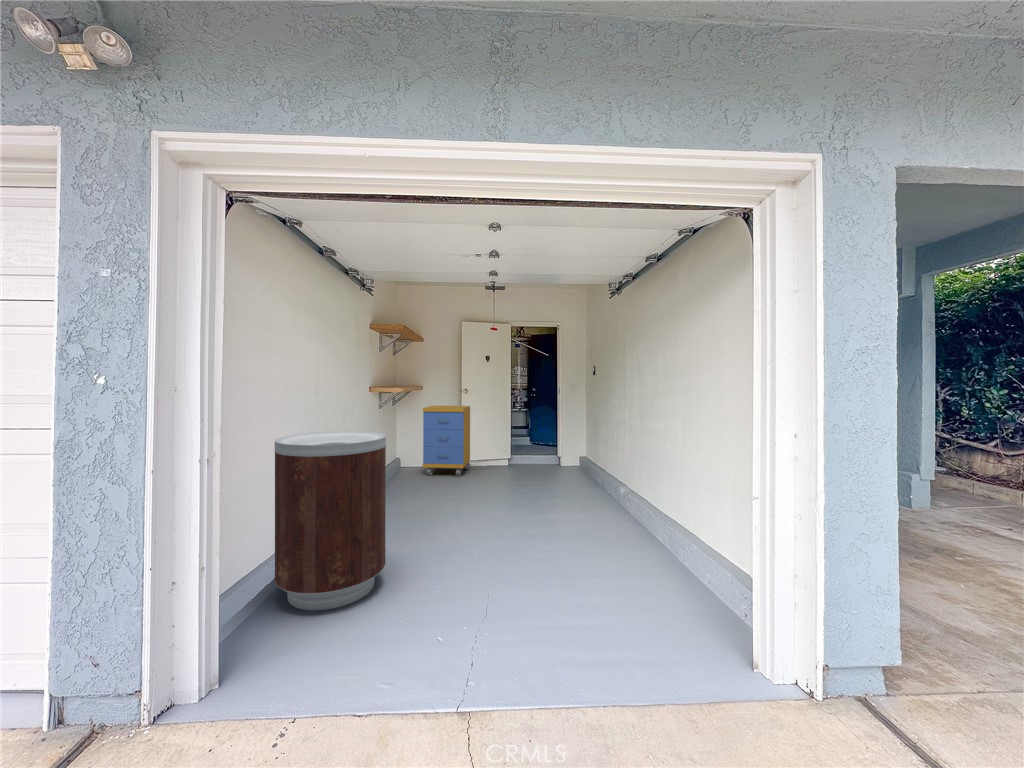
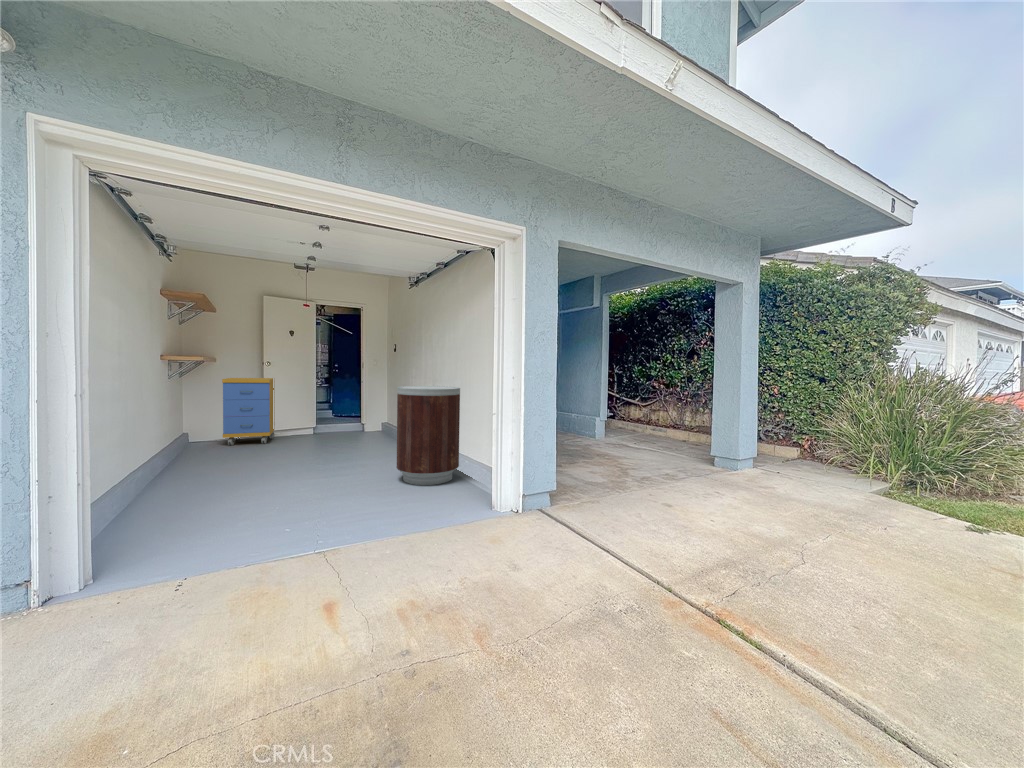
trash can: present [275,431,386,610] -> present [397,386,460,485]

